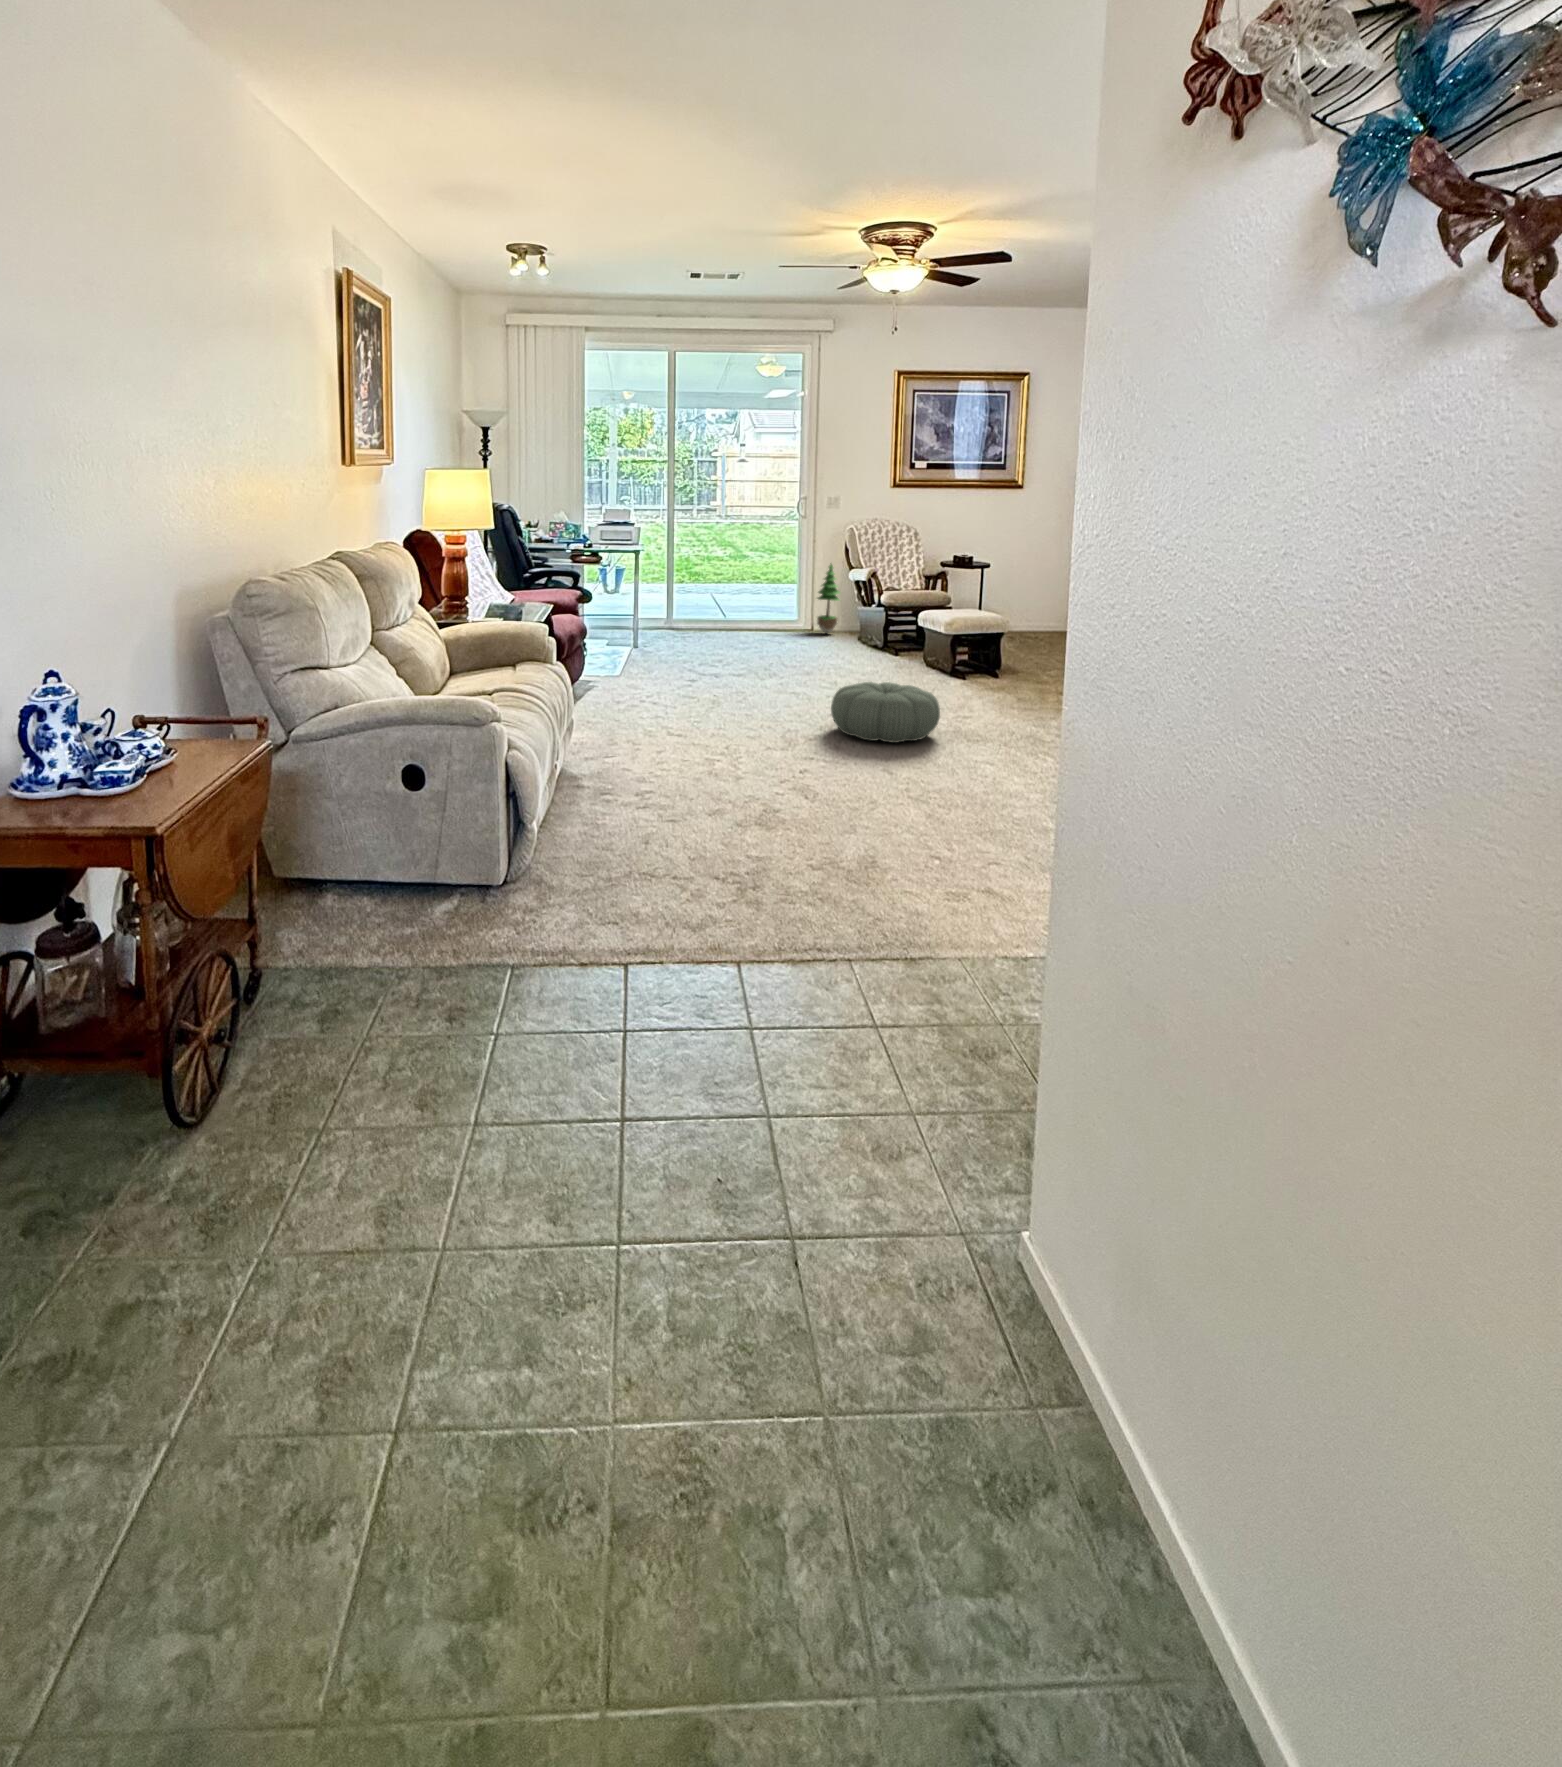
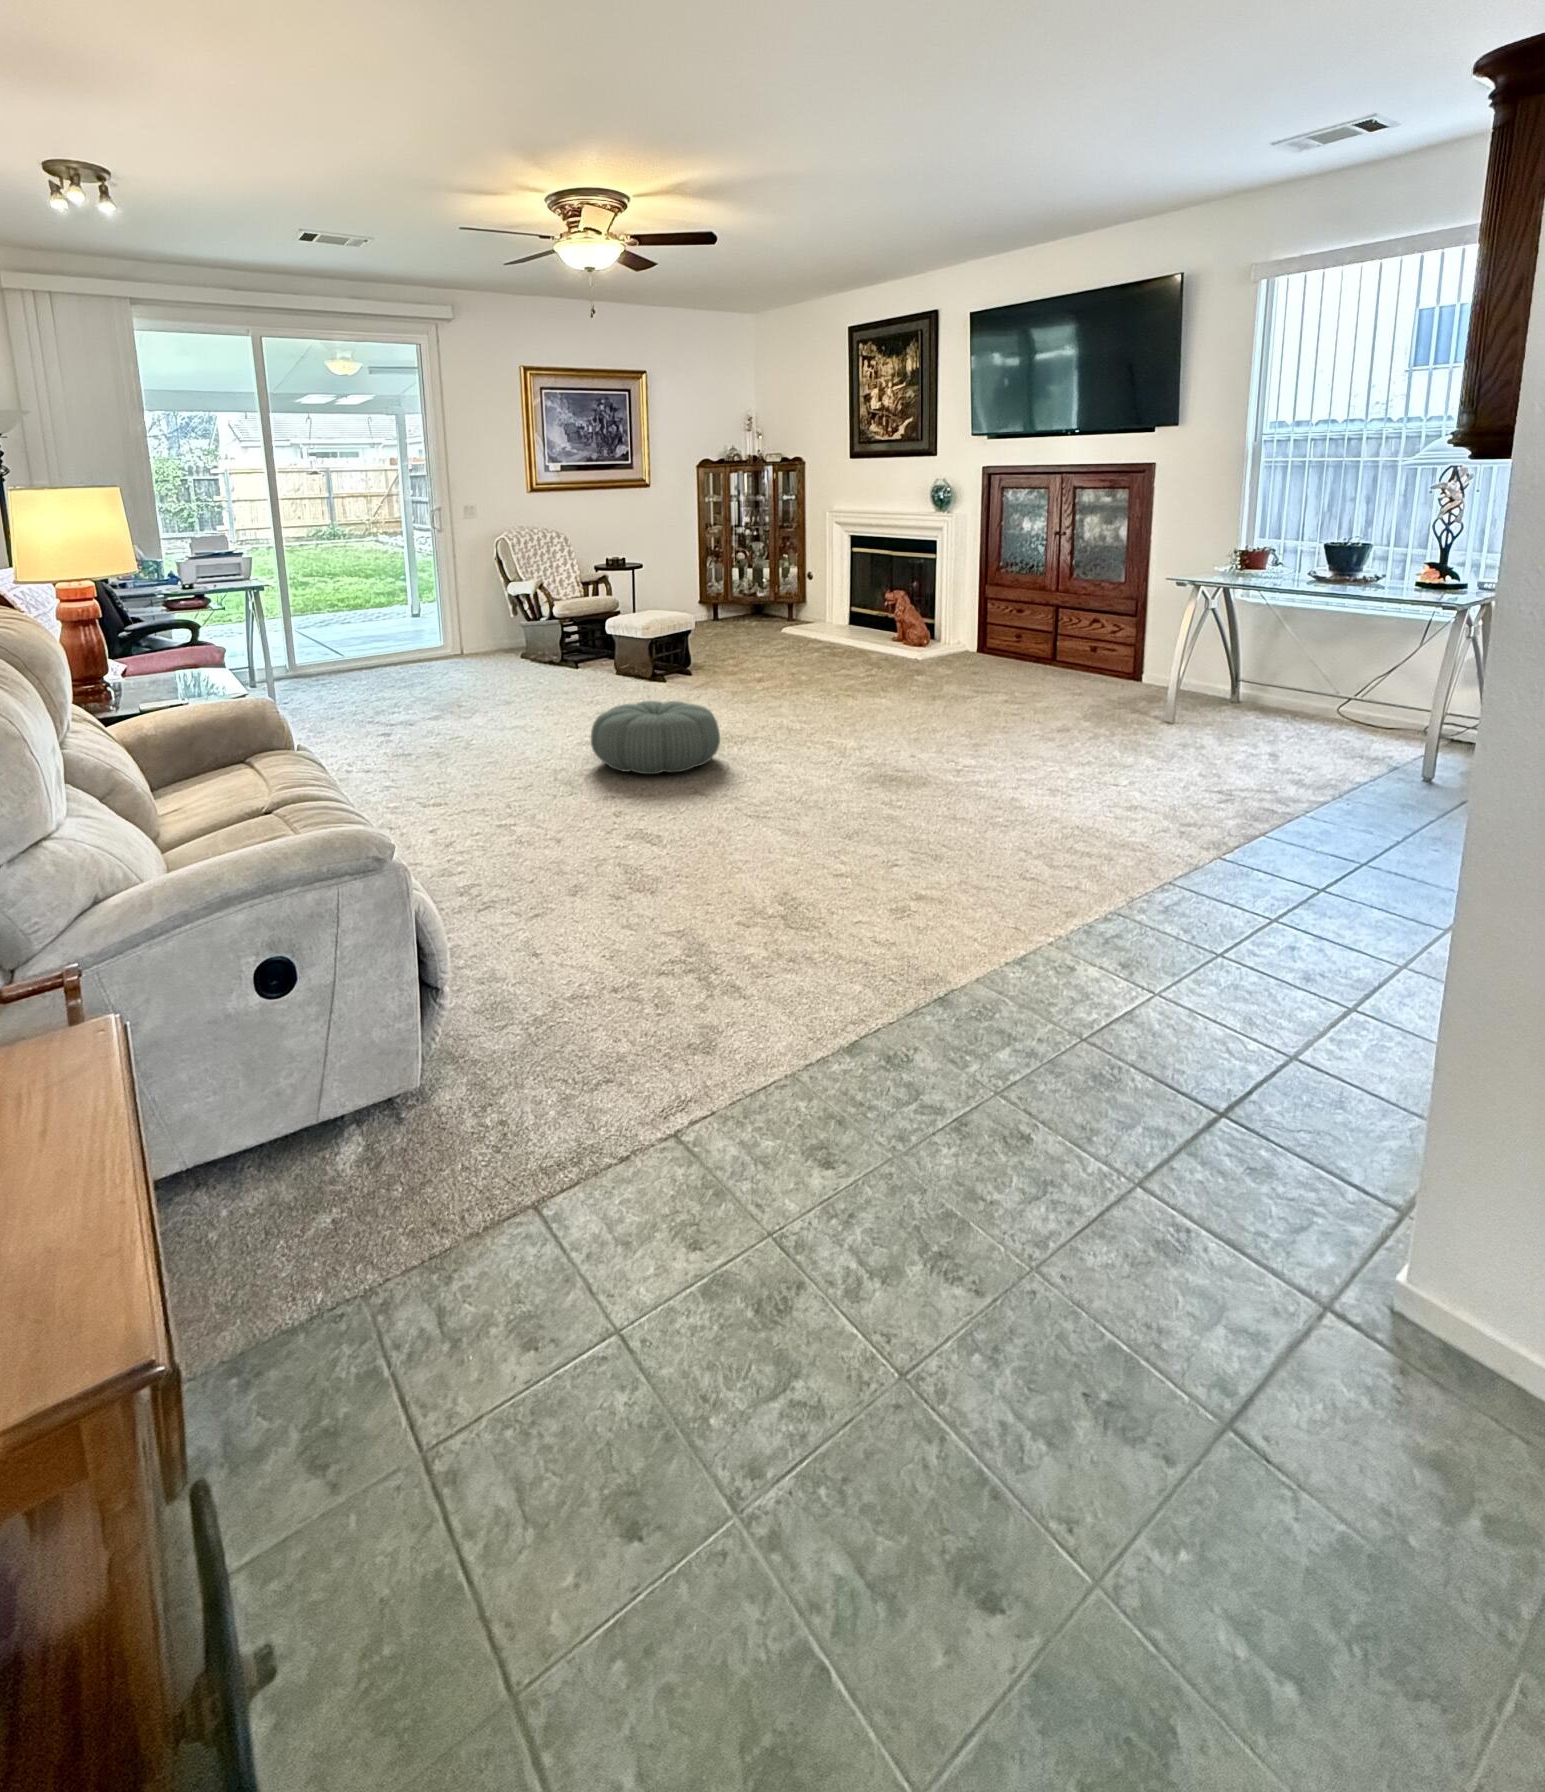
potted tree: present [817,564,840,634] -> none [469,577,498,659]

